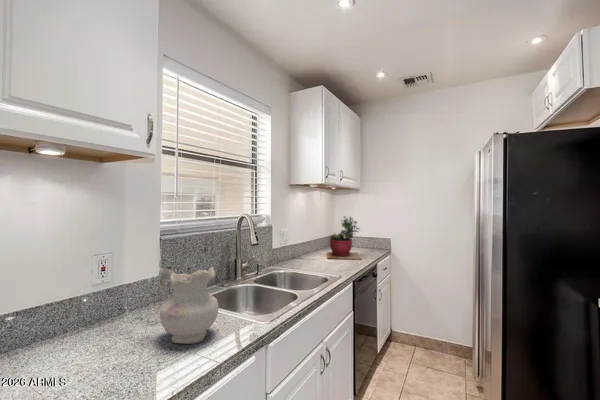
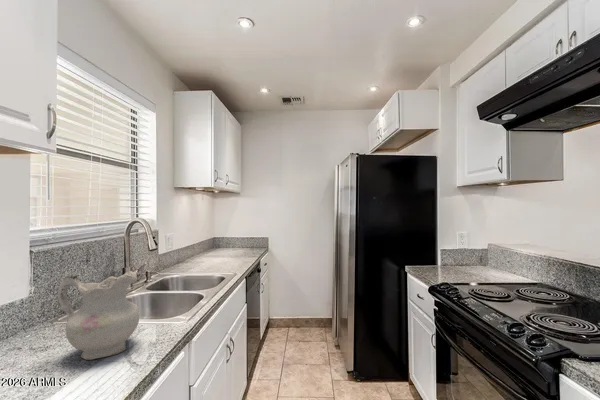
succulent plant: present [327,217,361,259] -> none [212,219,248,259]

